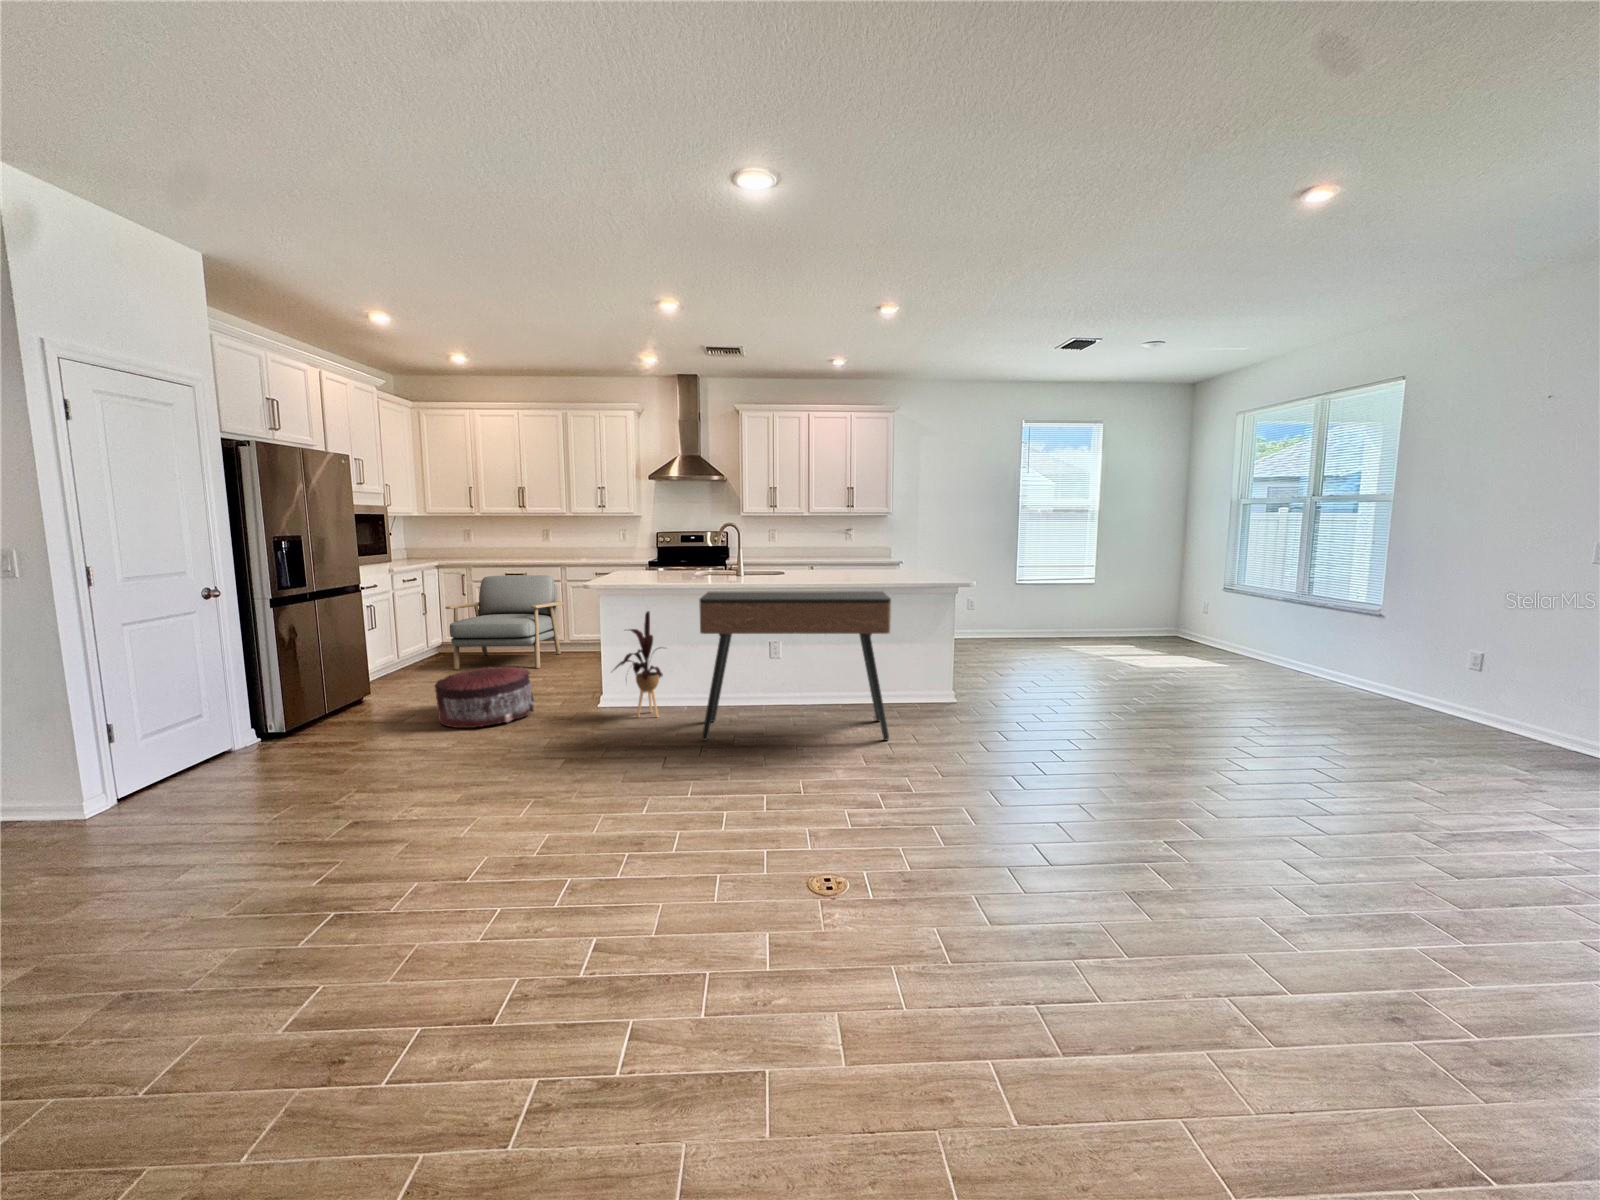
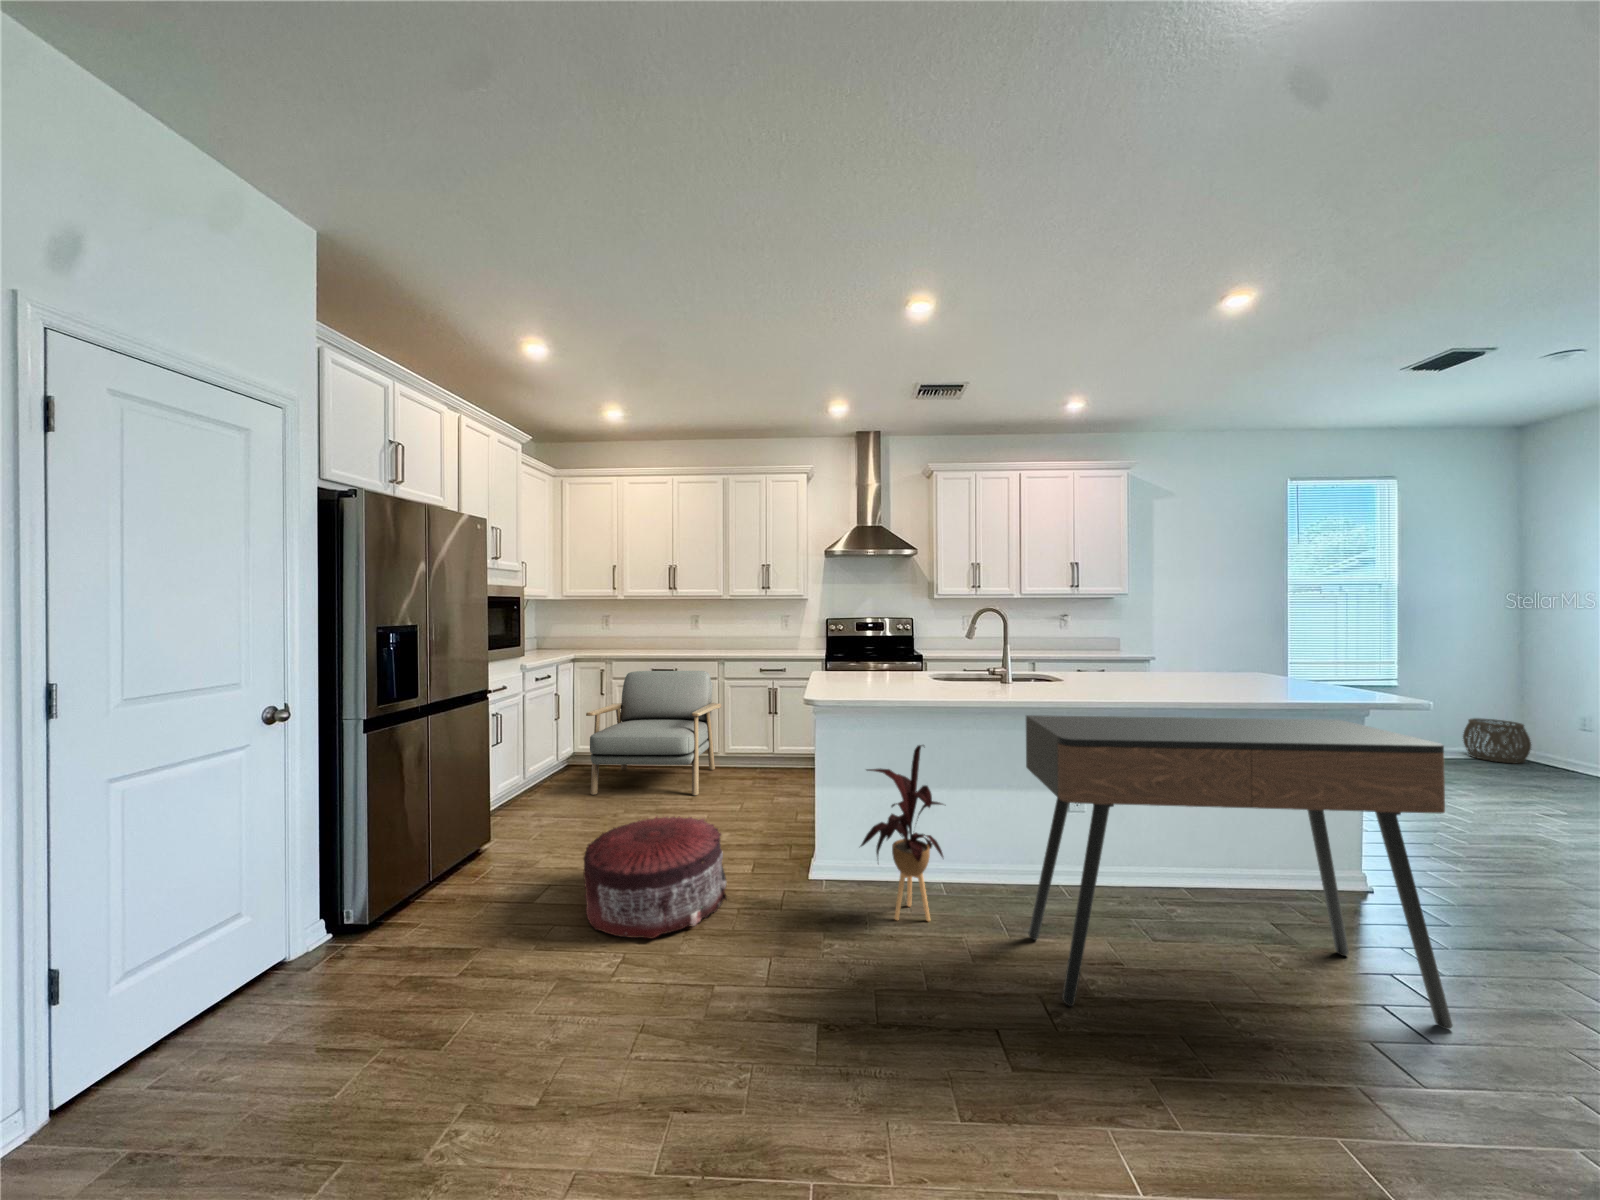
woven basket: none [1138,609,1175,640] -> present [1463,718,1531,763]

